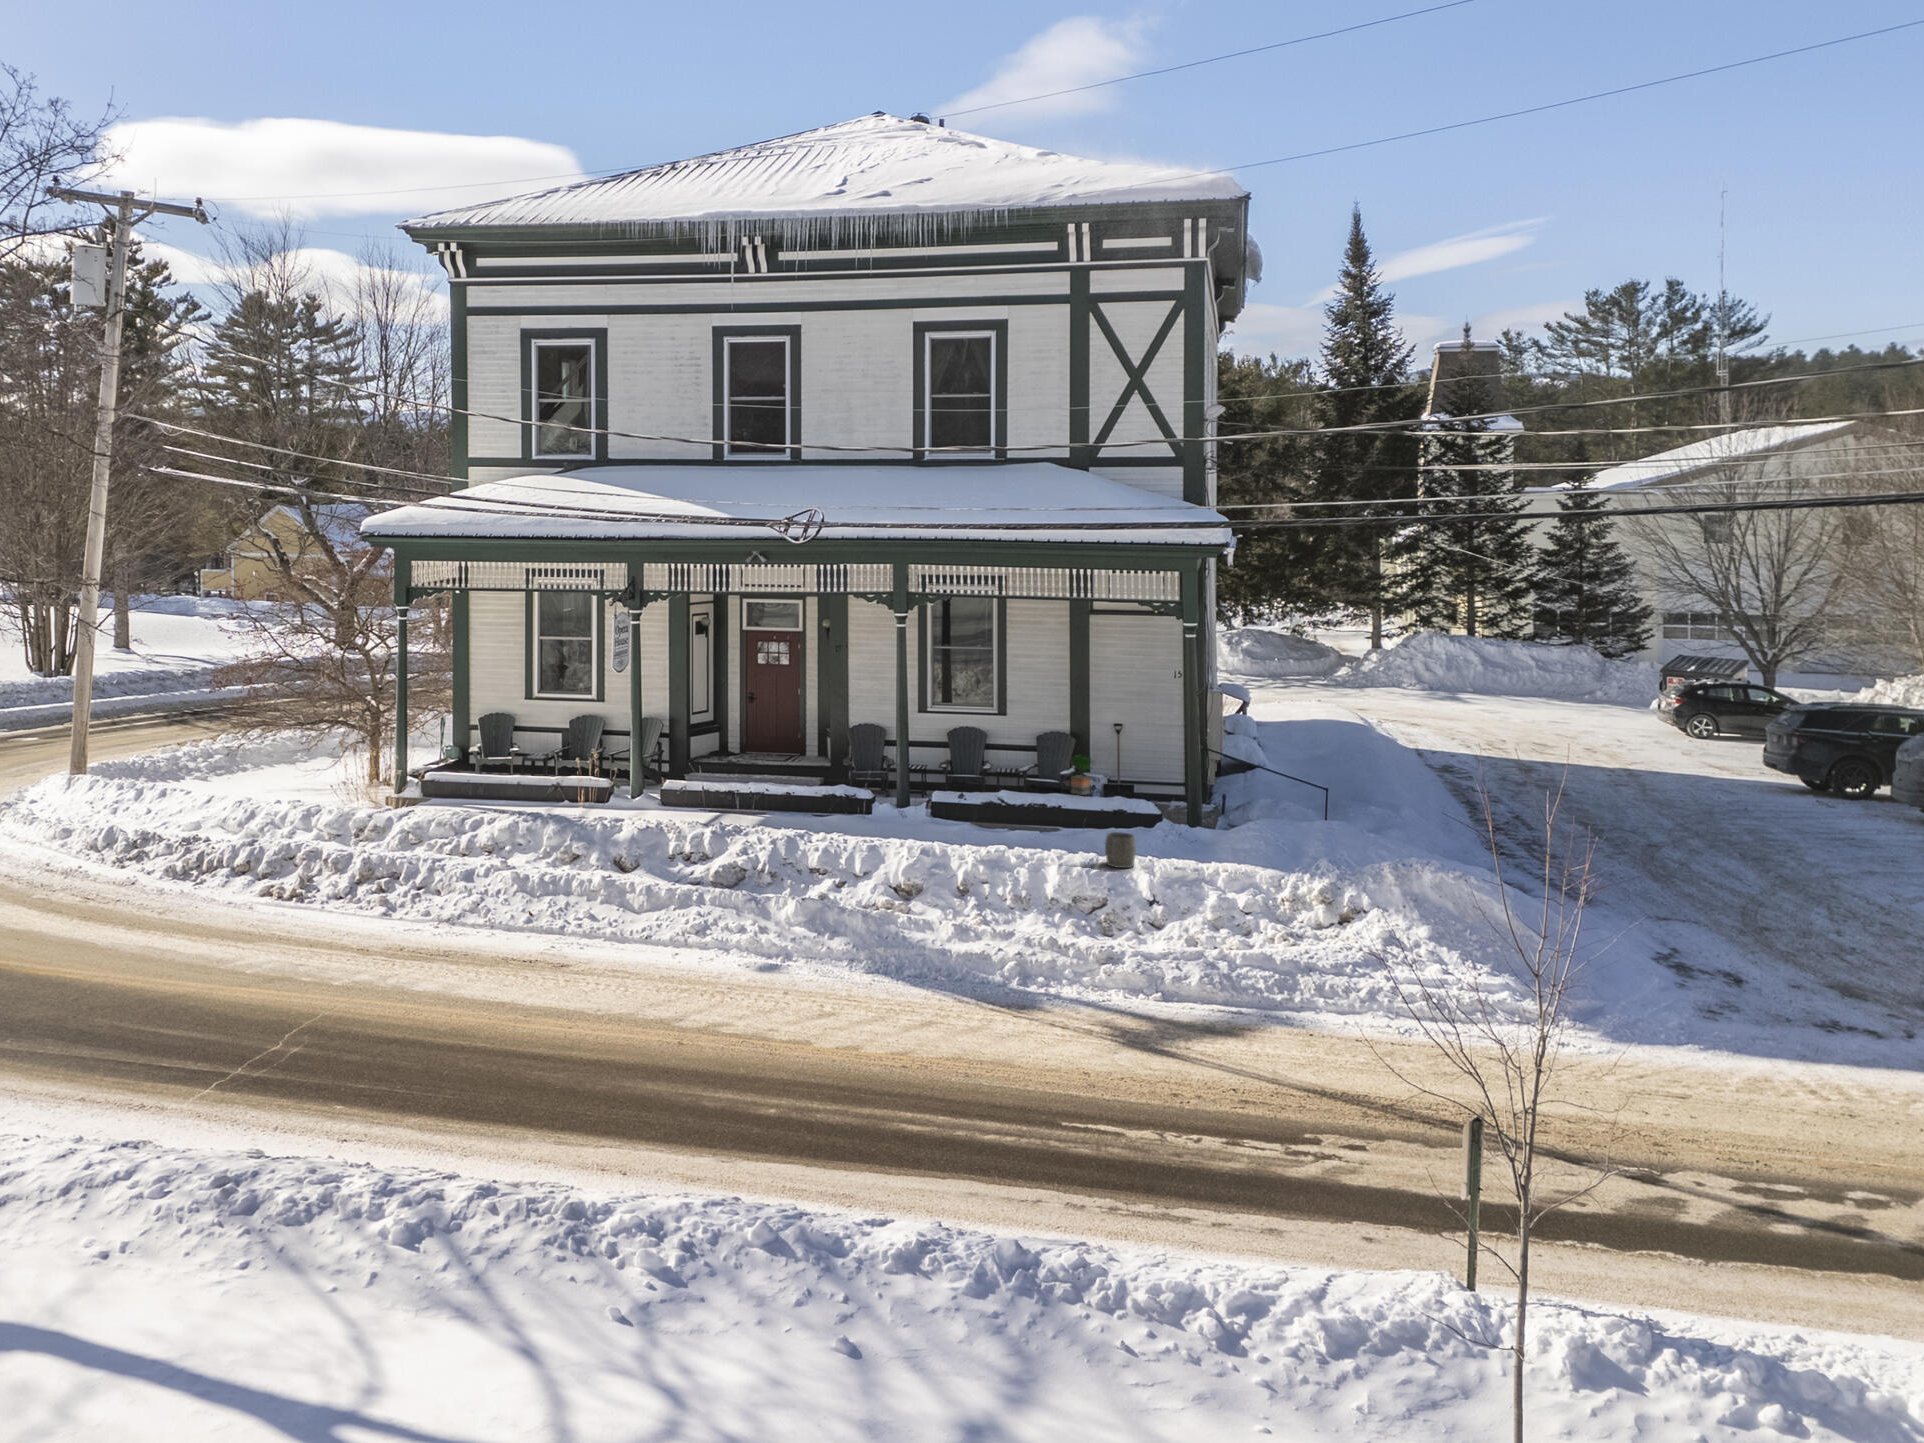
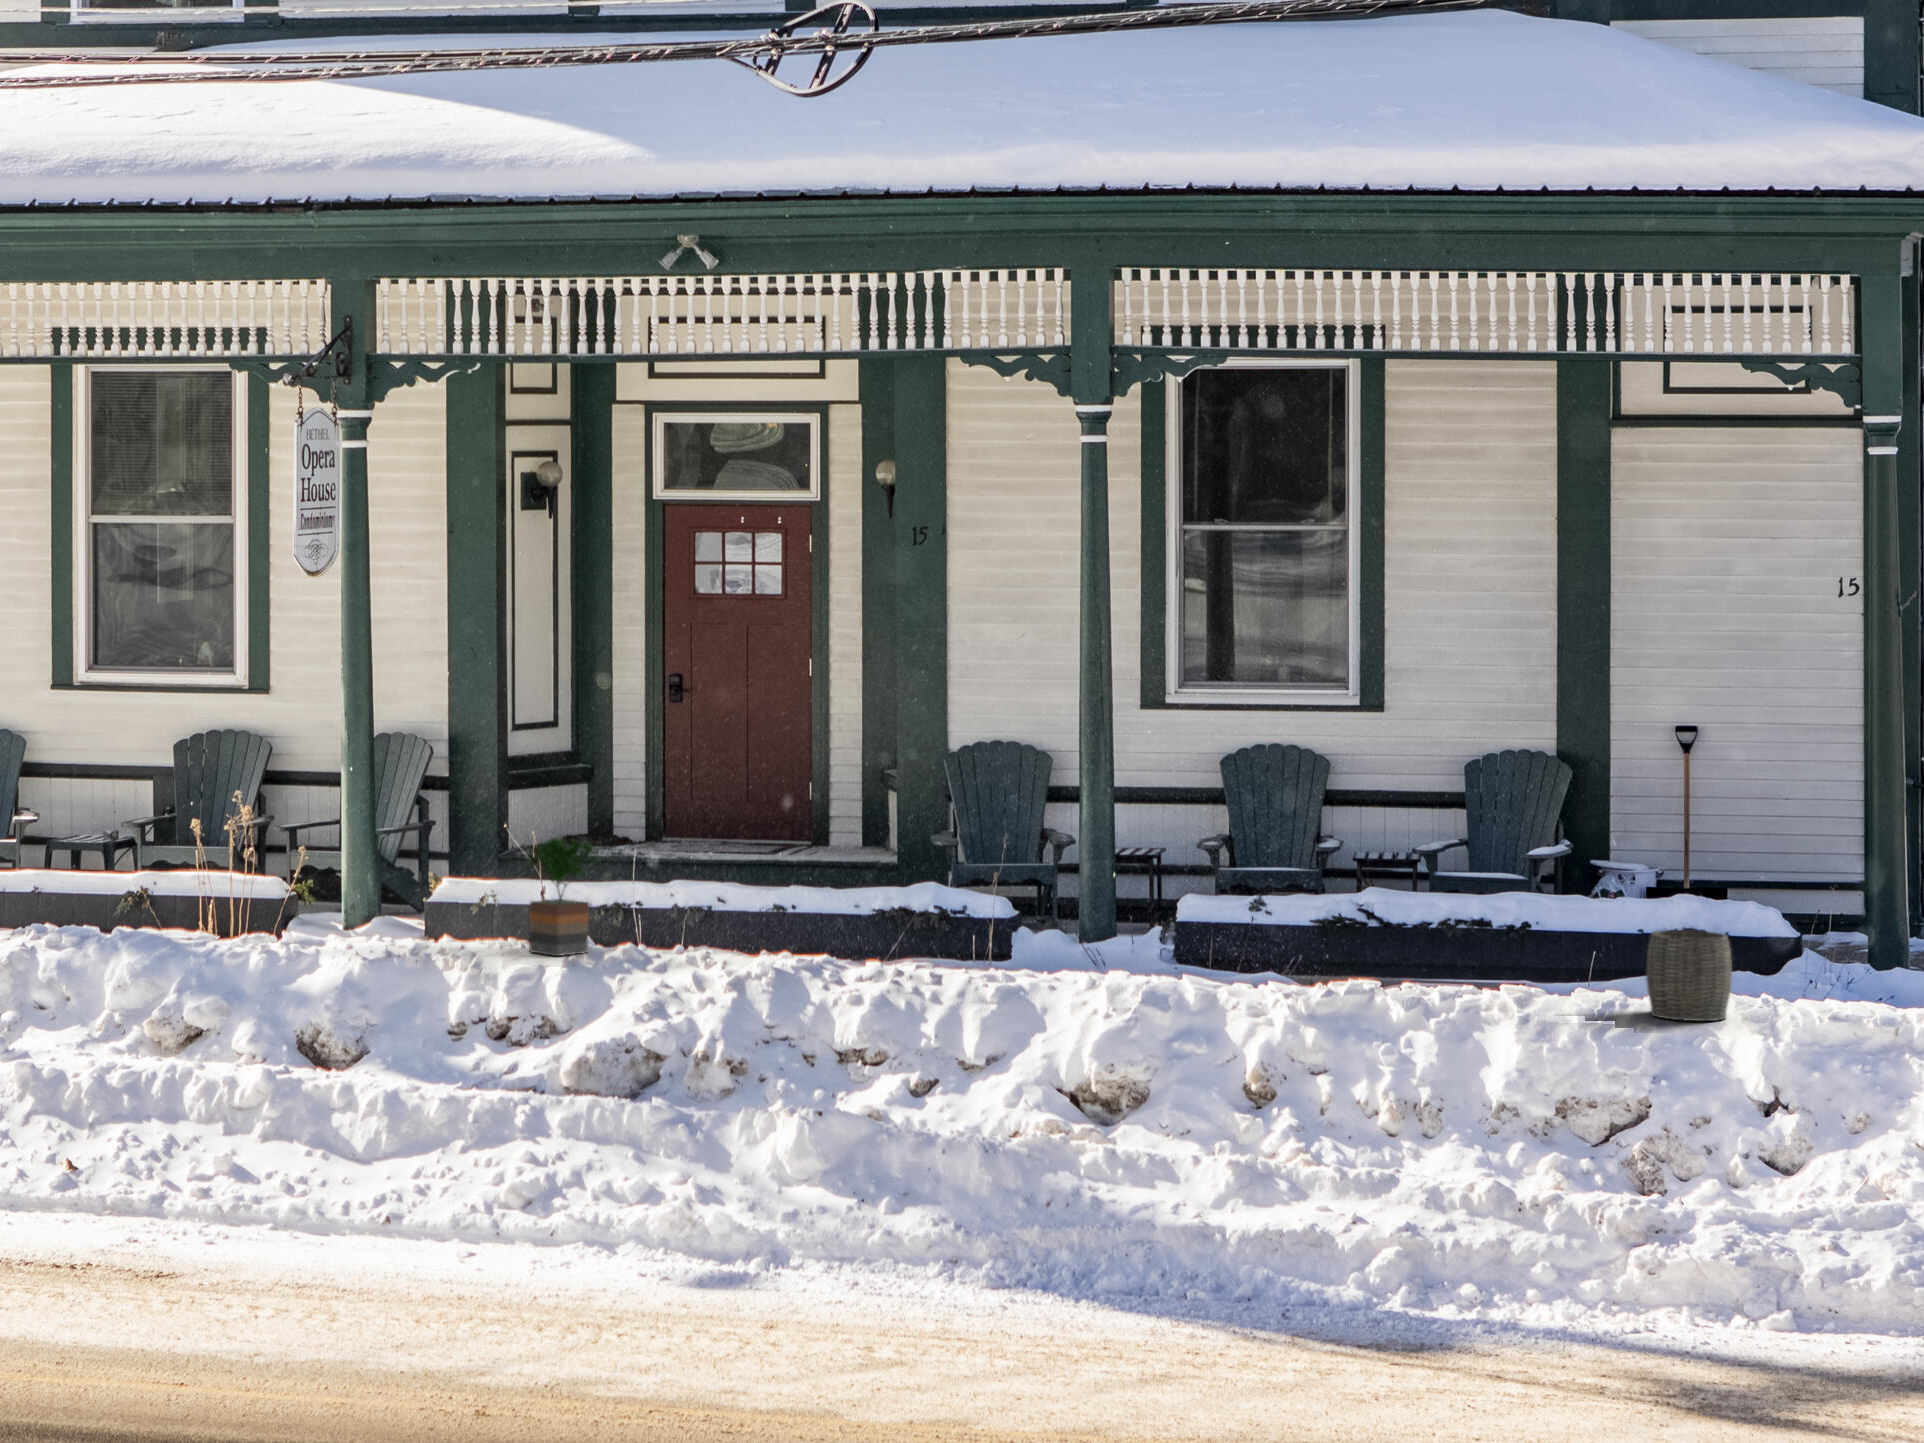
potted tree: present [1071,756,1093,795] -> present [528,837,600,956]

